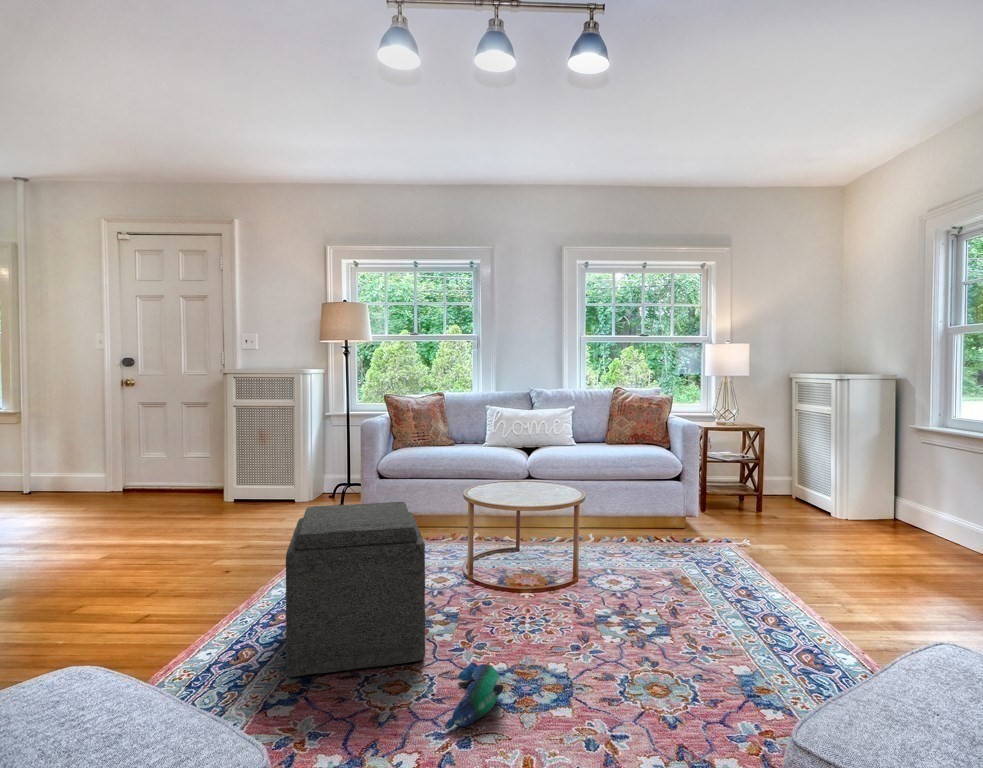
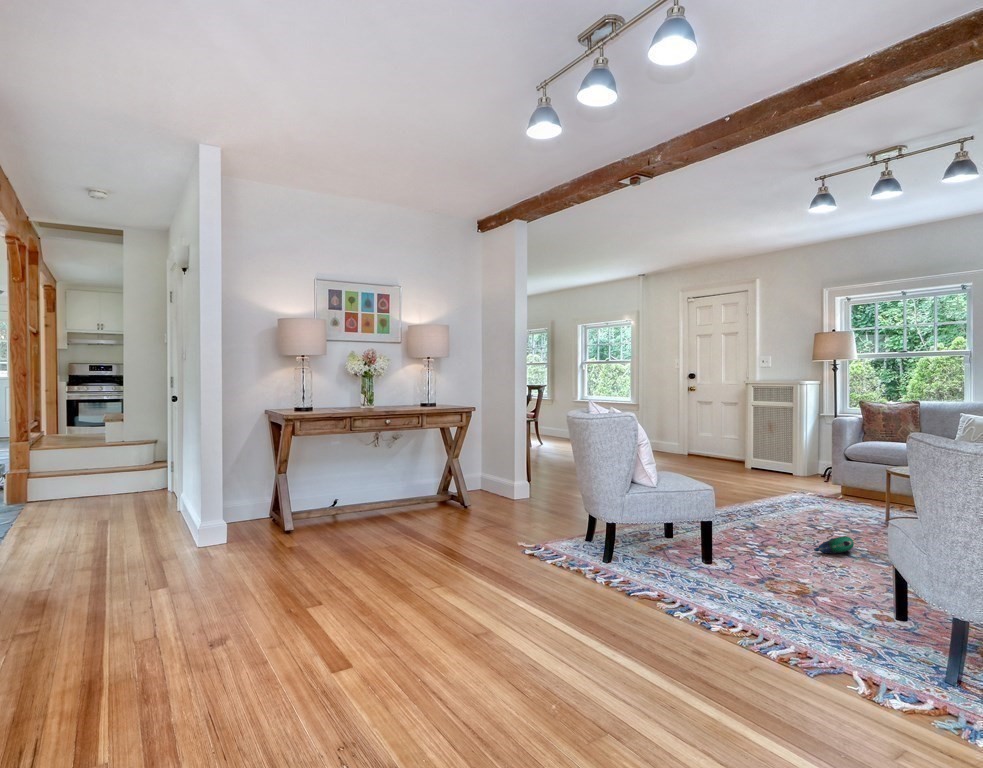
ottoman: present [286,502,425,677] -> none [751,456,834,536]

